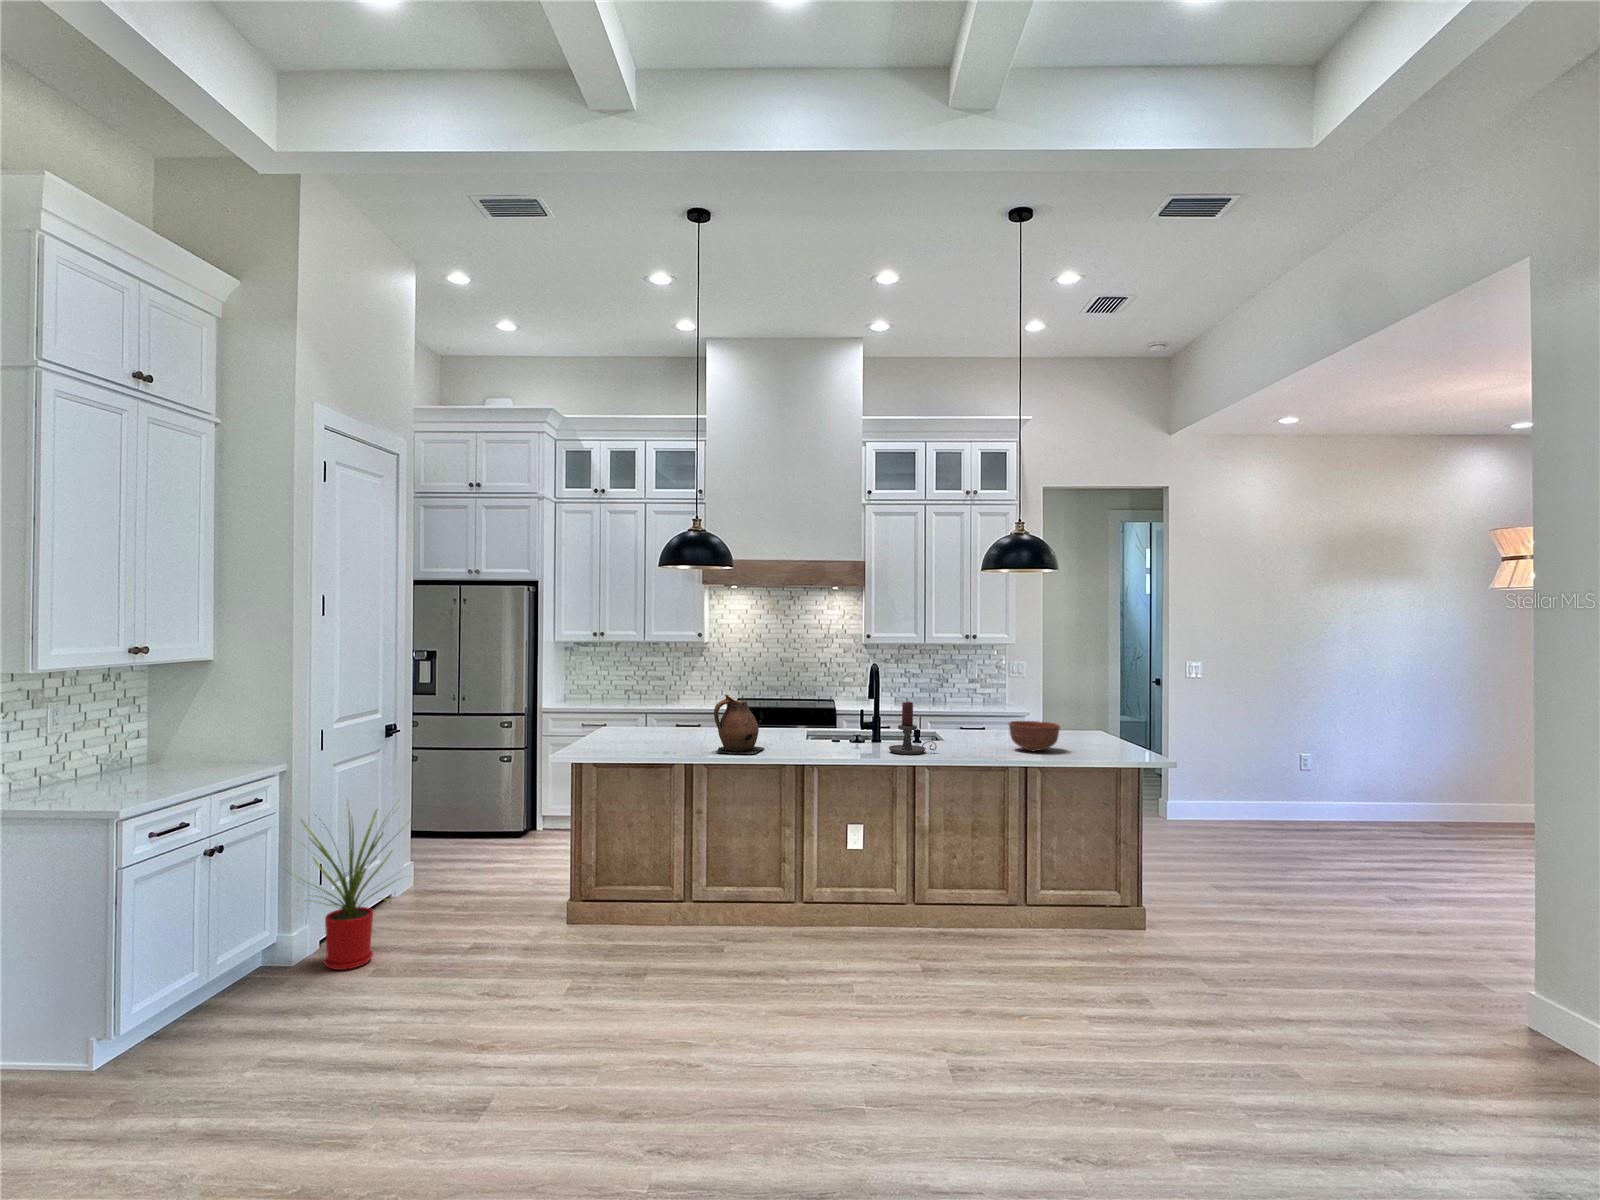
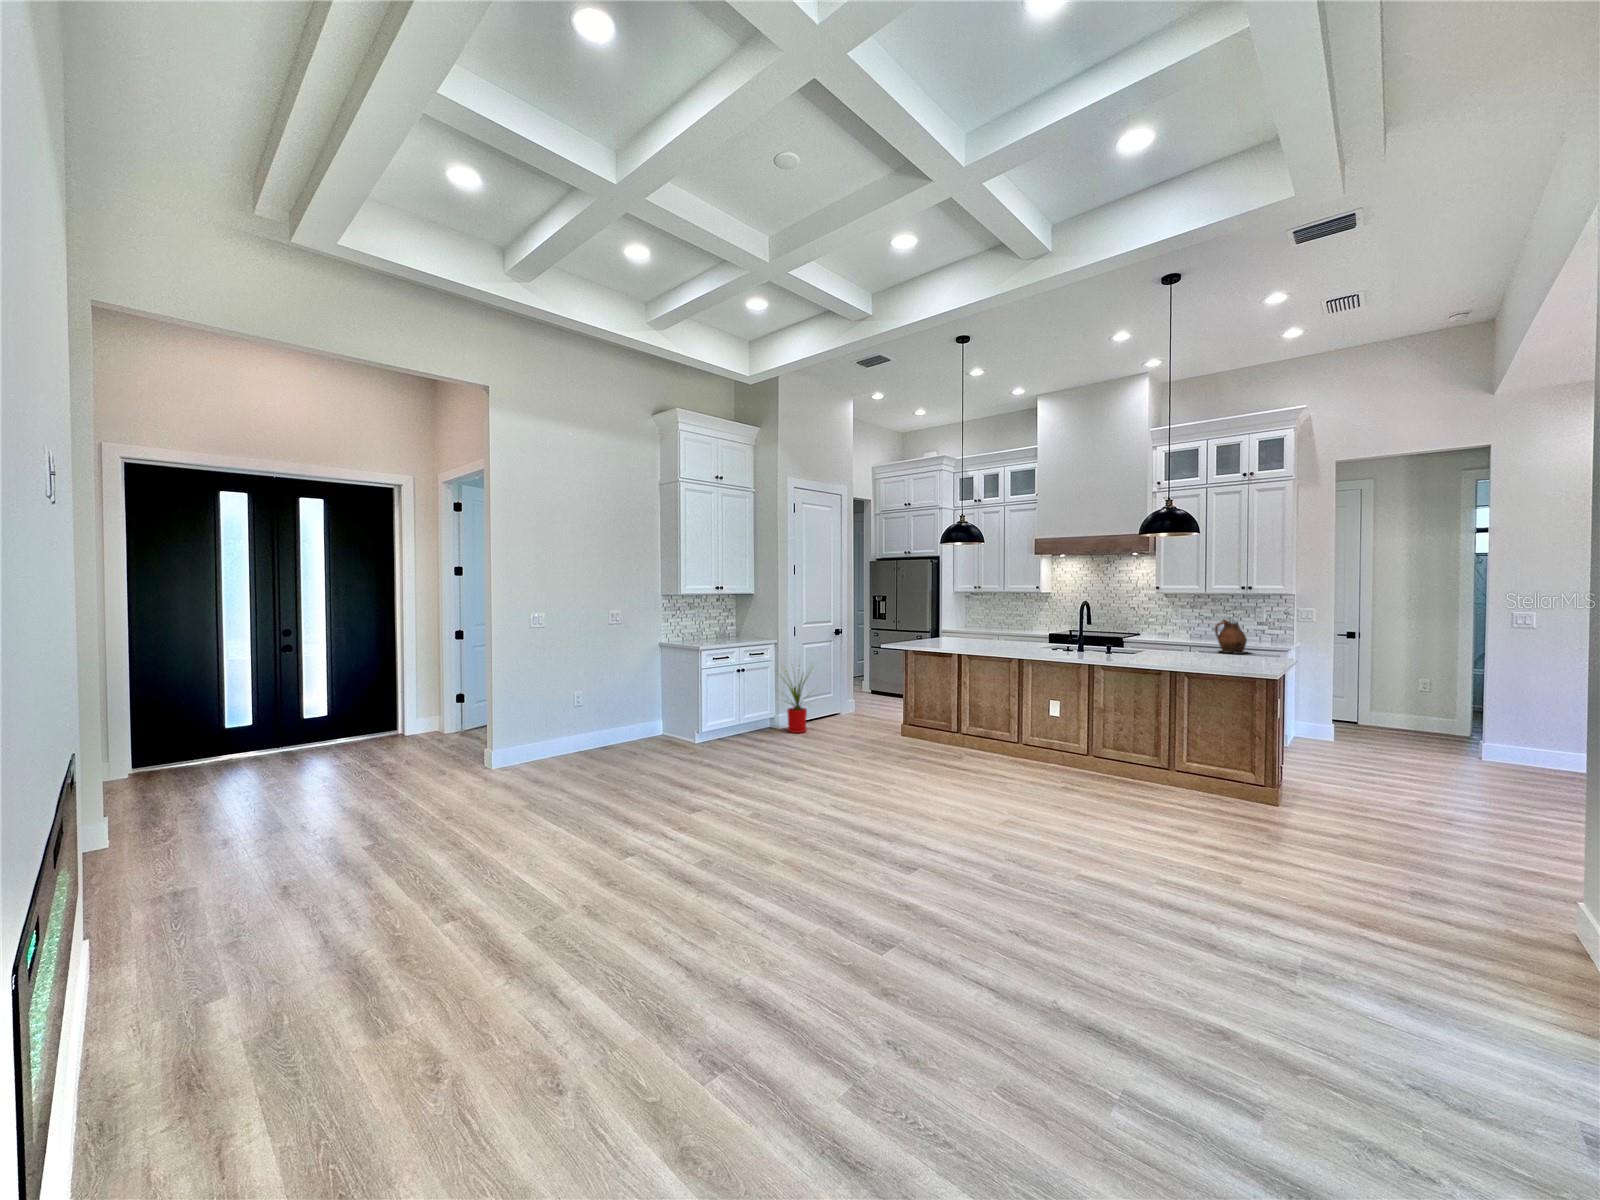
ceramic pitcher: present [714,694,765,755] -> present [1215,619,1247,654]
candle holder: present [889,702,936,754] -> none [1081,625,1114,659]
bowl: present [1009,721,1060,751] -> none [1176,643,1218,665]

